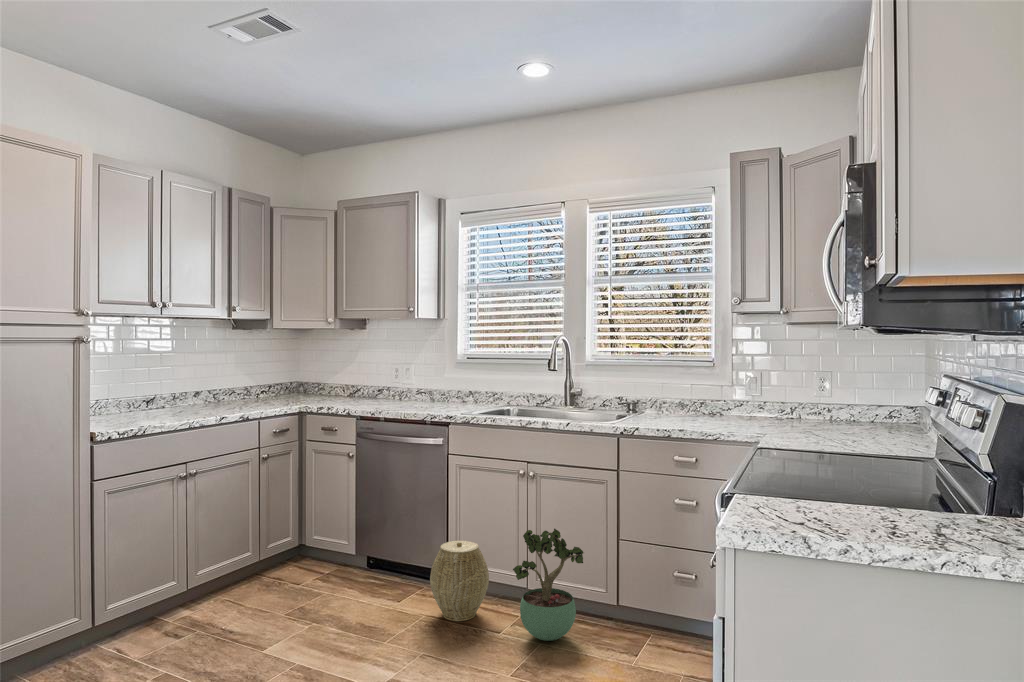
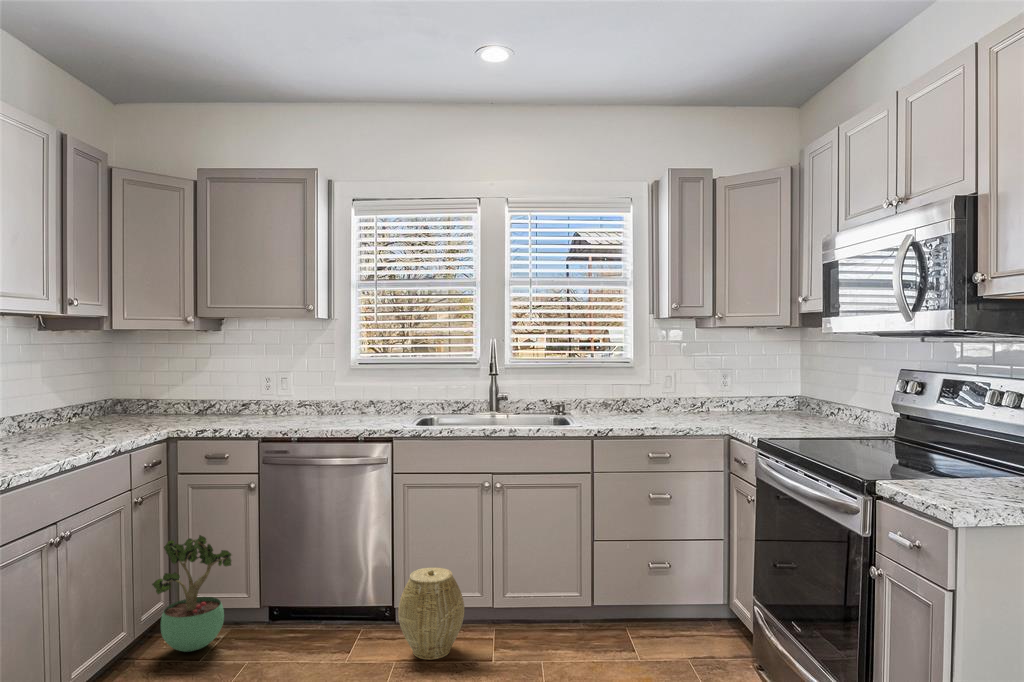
potted plant: present [513,529,584,641] -> present [152,535,231,652]

